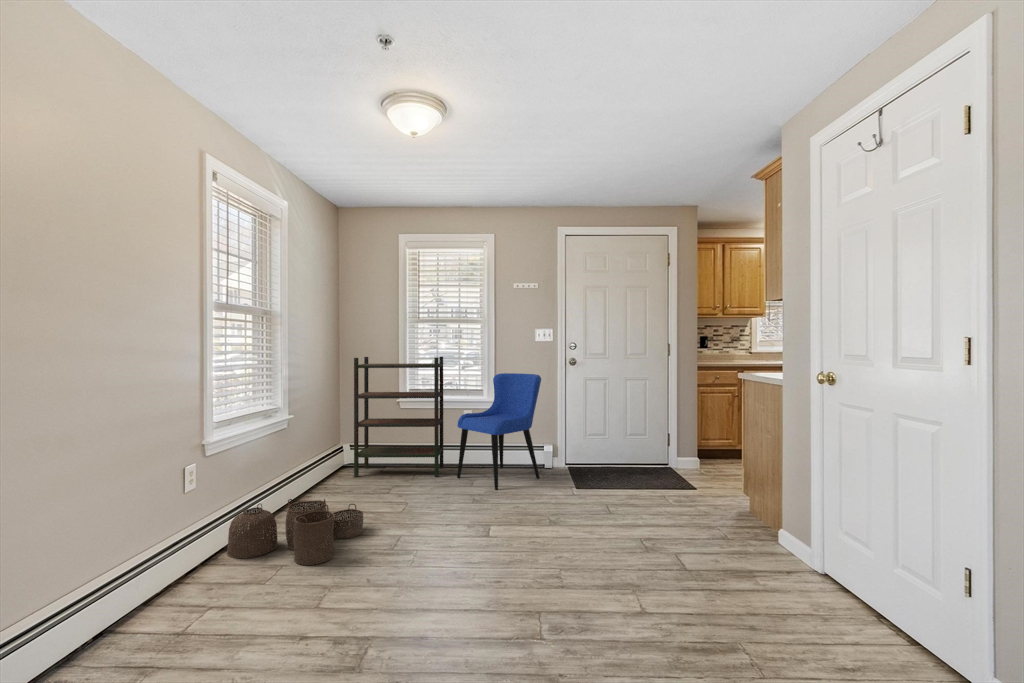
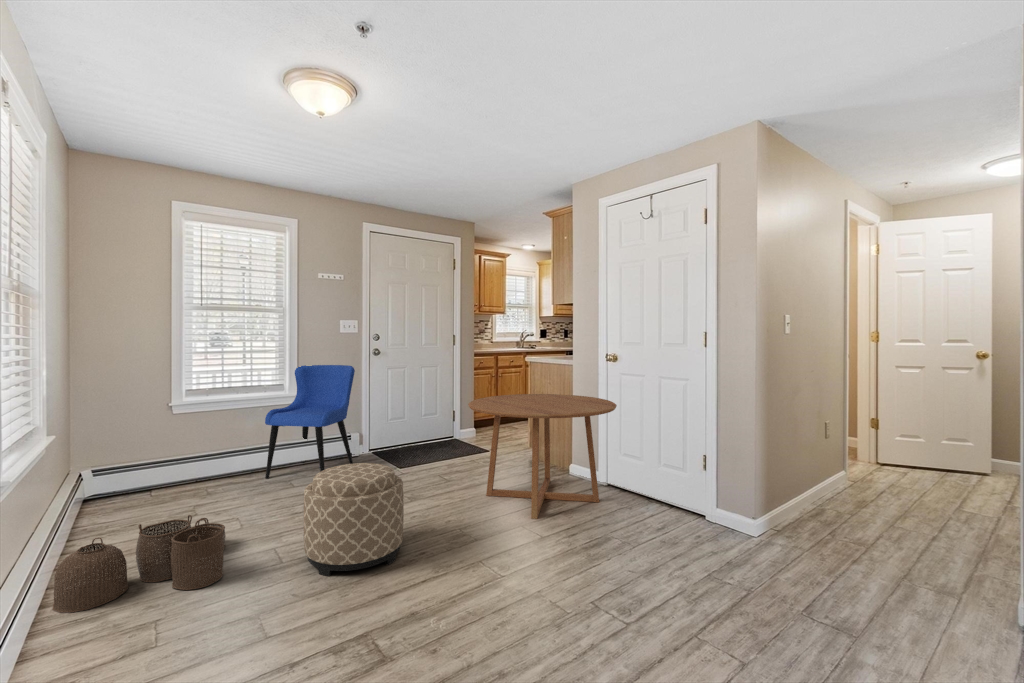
bookshelf: present [354,357,443,477] -> none [122,349,242,500]
dining table: none [599,420,816,595] -> present [468,394,617,519]
ottoman: none [384,477,484,594] -> present [303,463,404,576]

